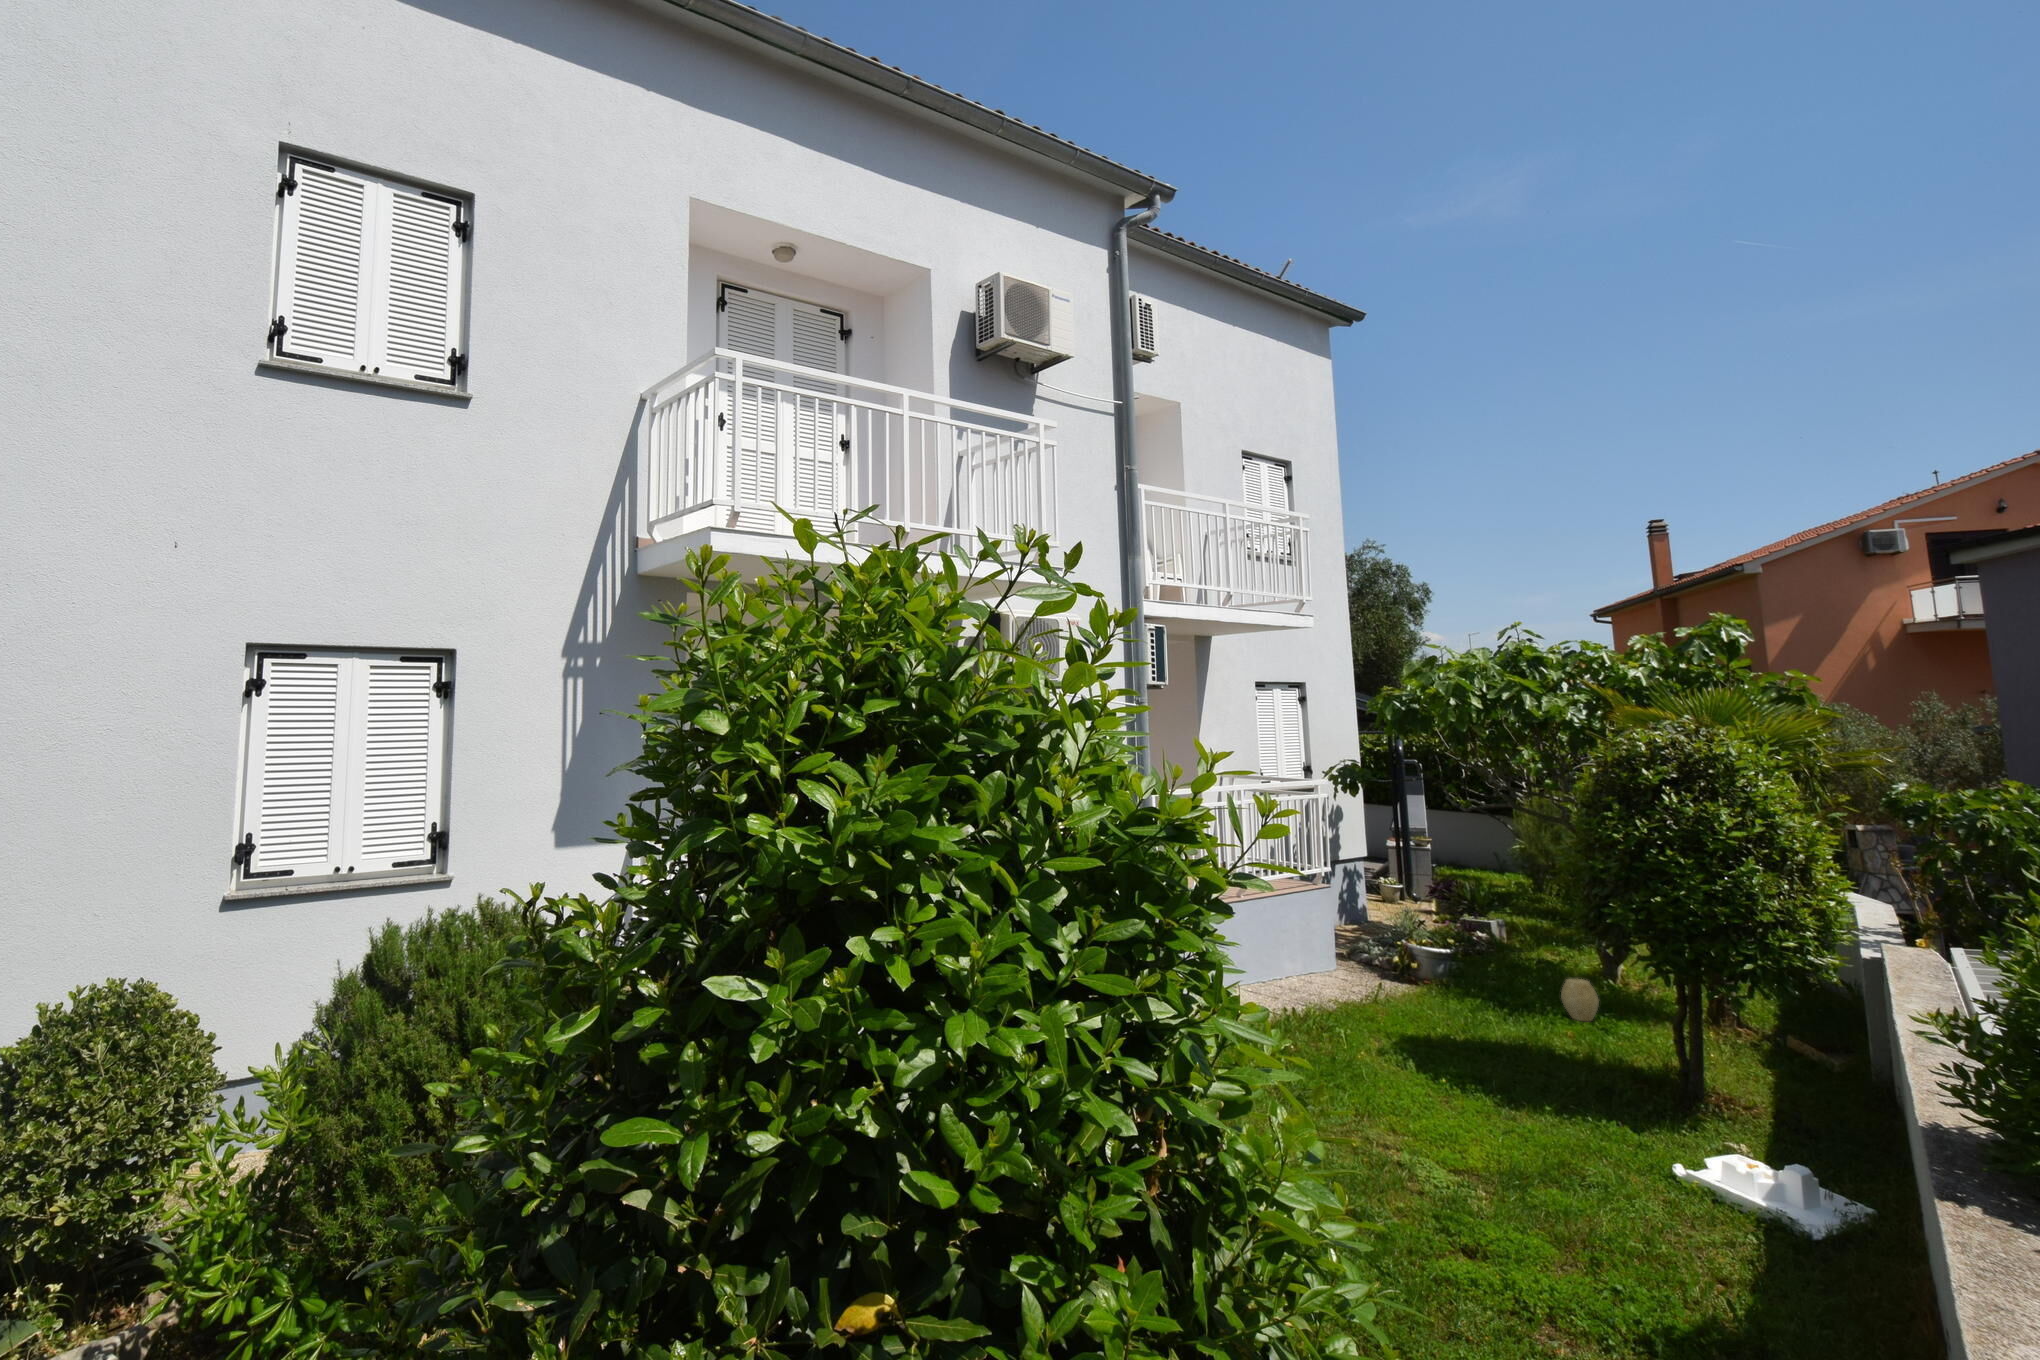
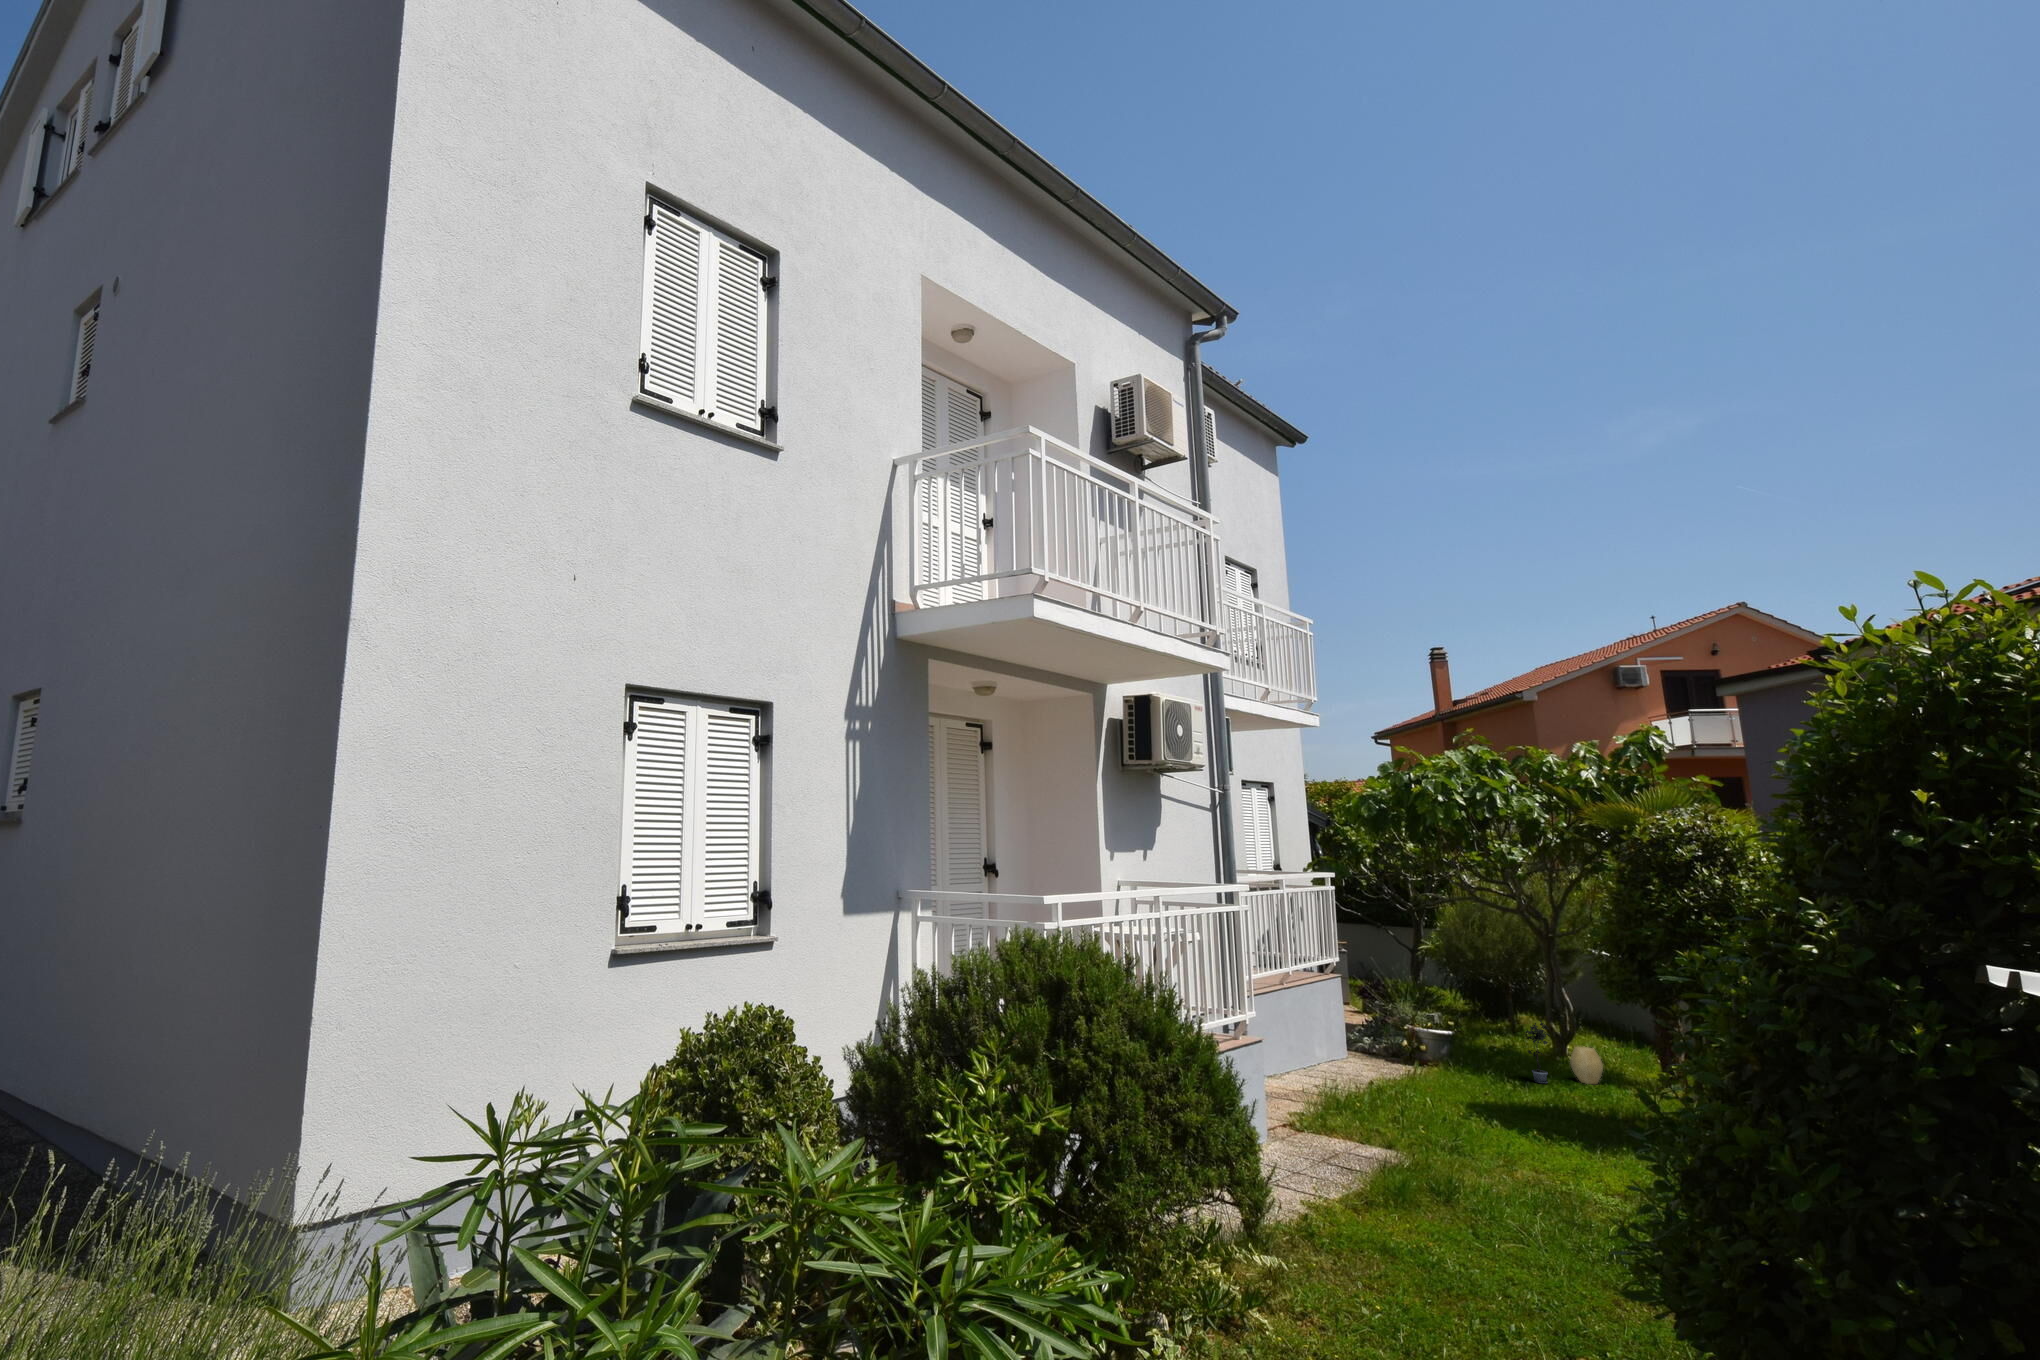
potted plant: none [1494,949,1527,1019] -> present [1525,1020,1550,1084]

